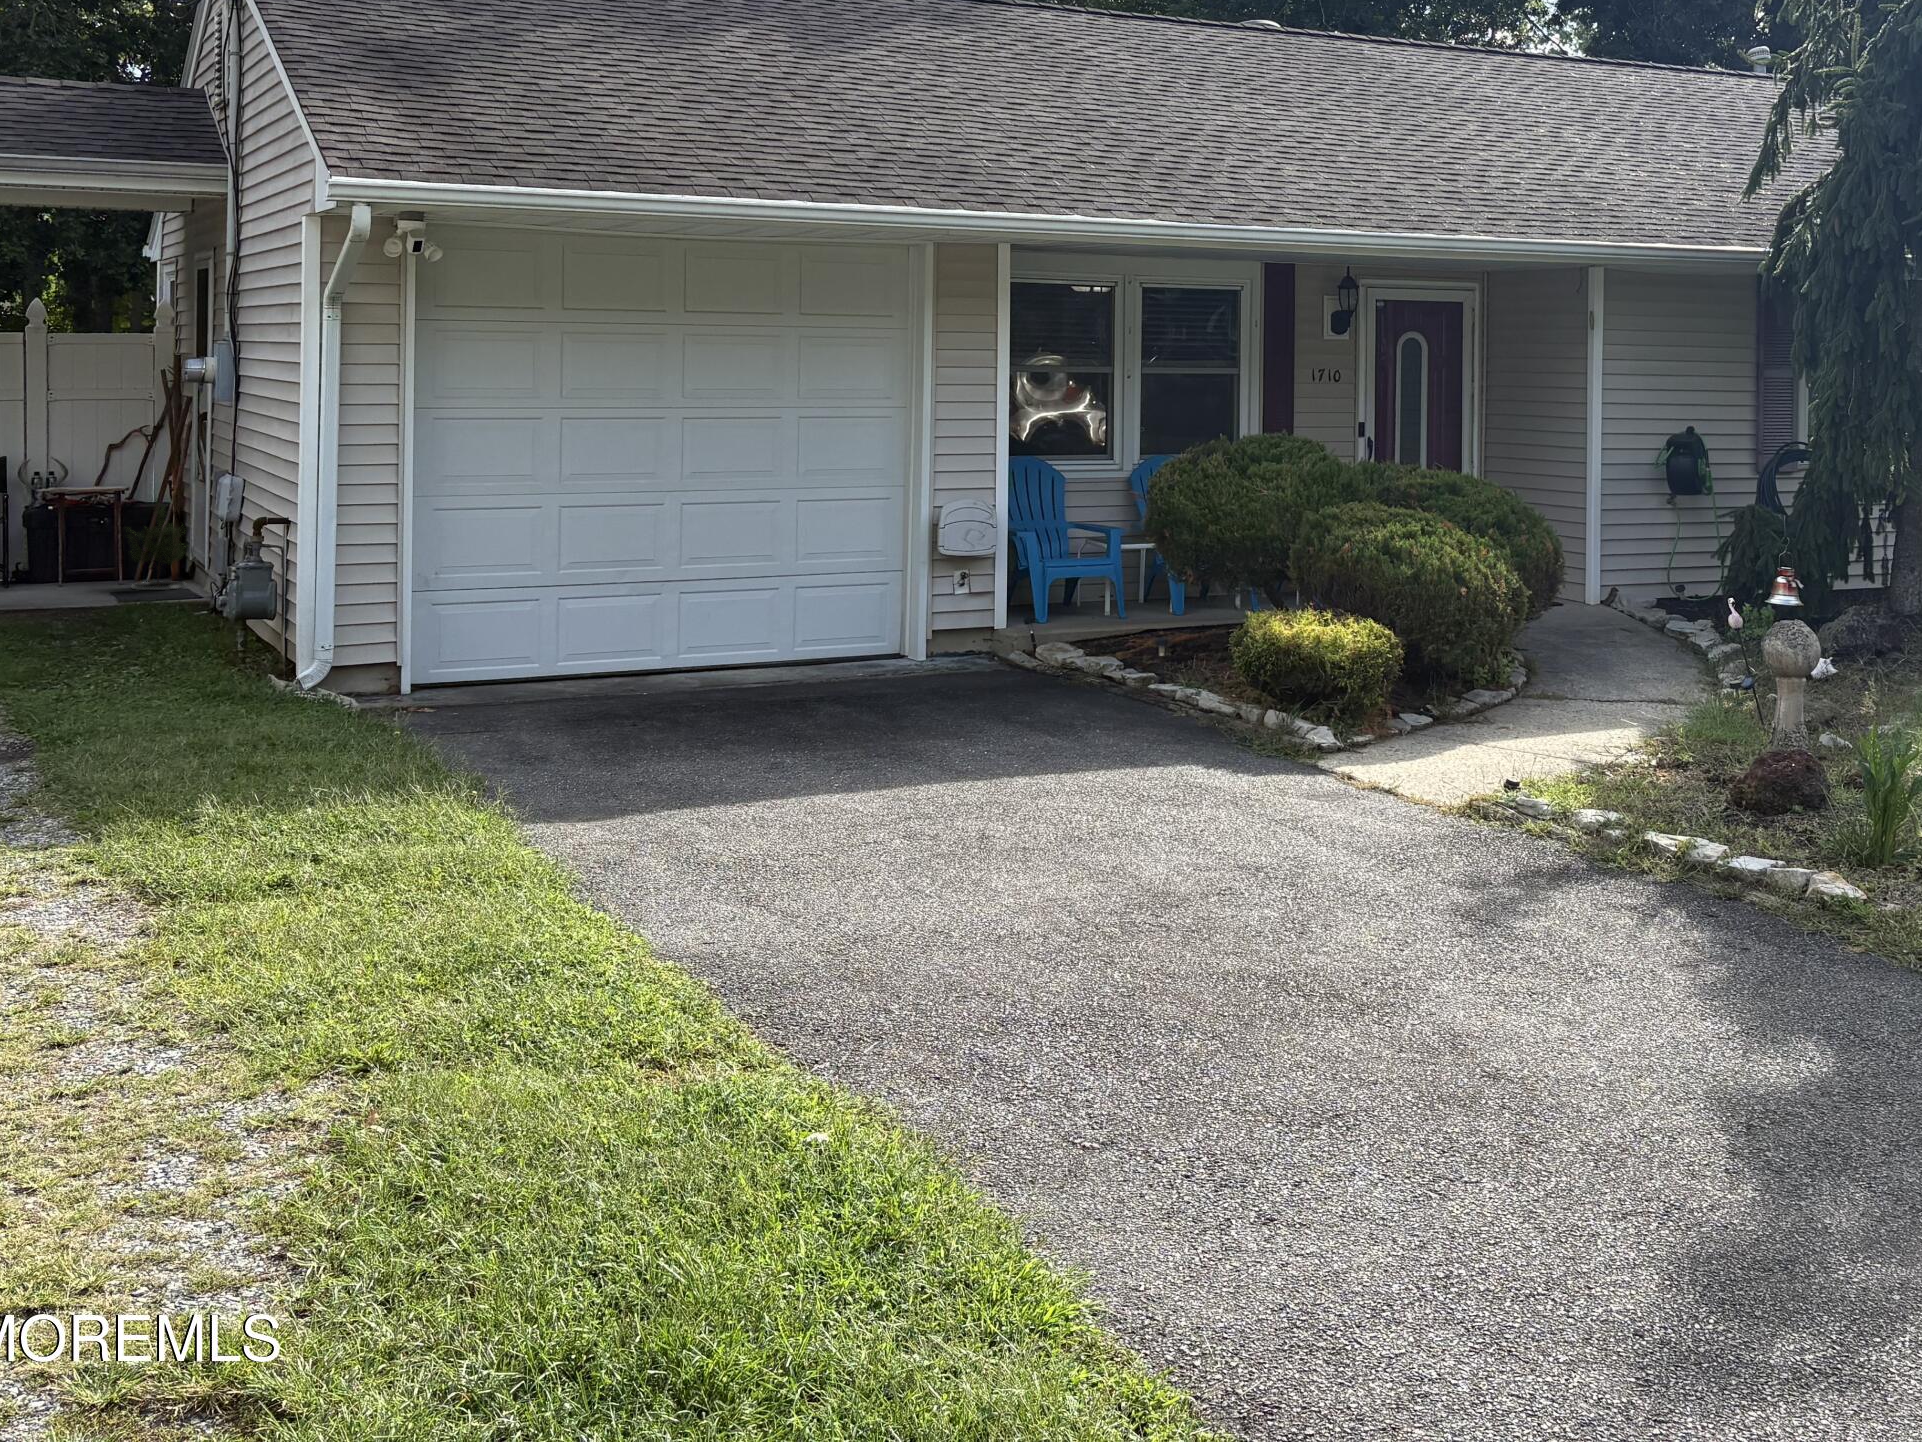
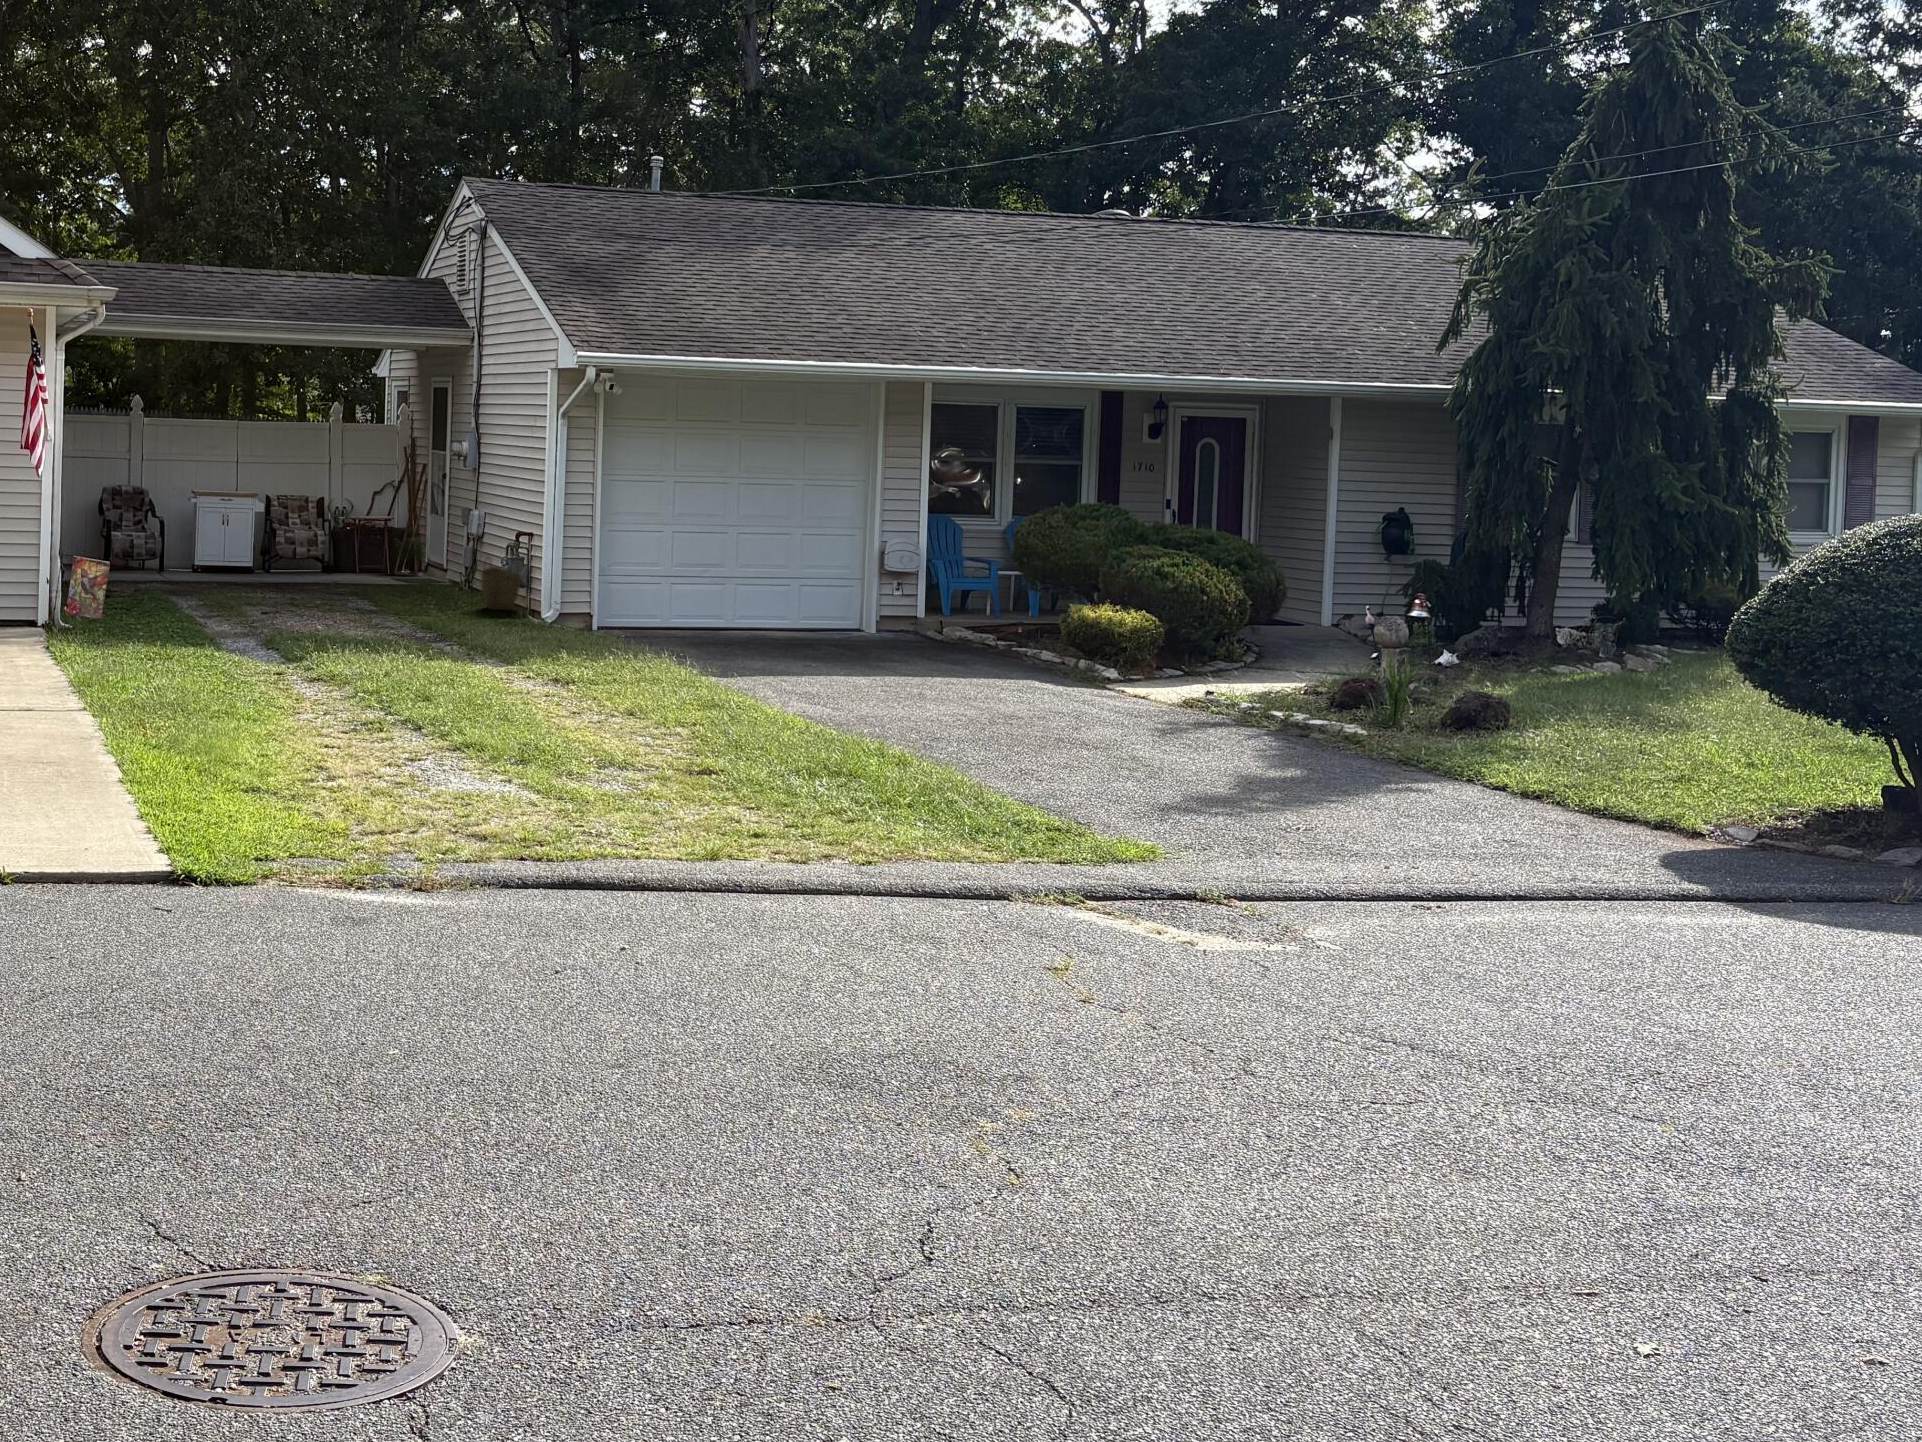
woven basket: none [194,568,270,669] -> present [481,558,520,610]

